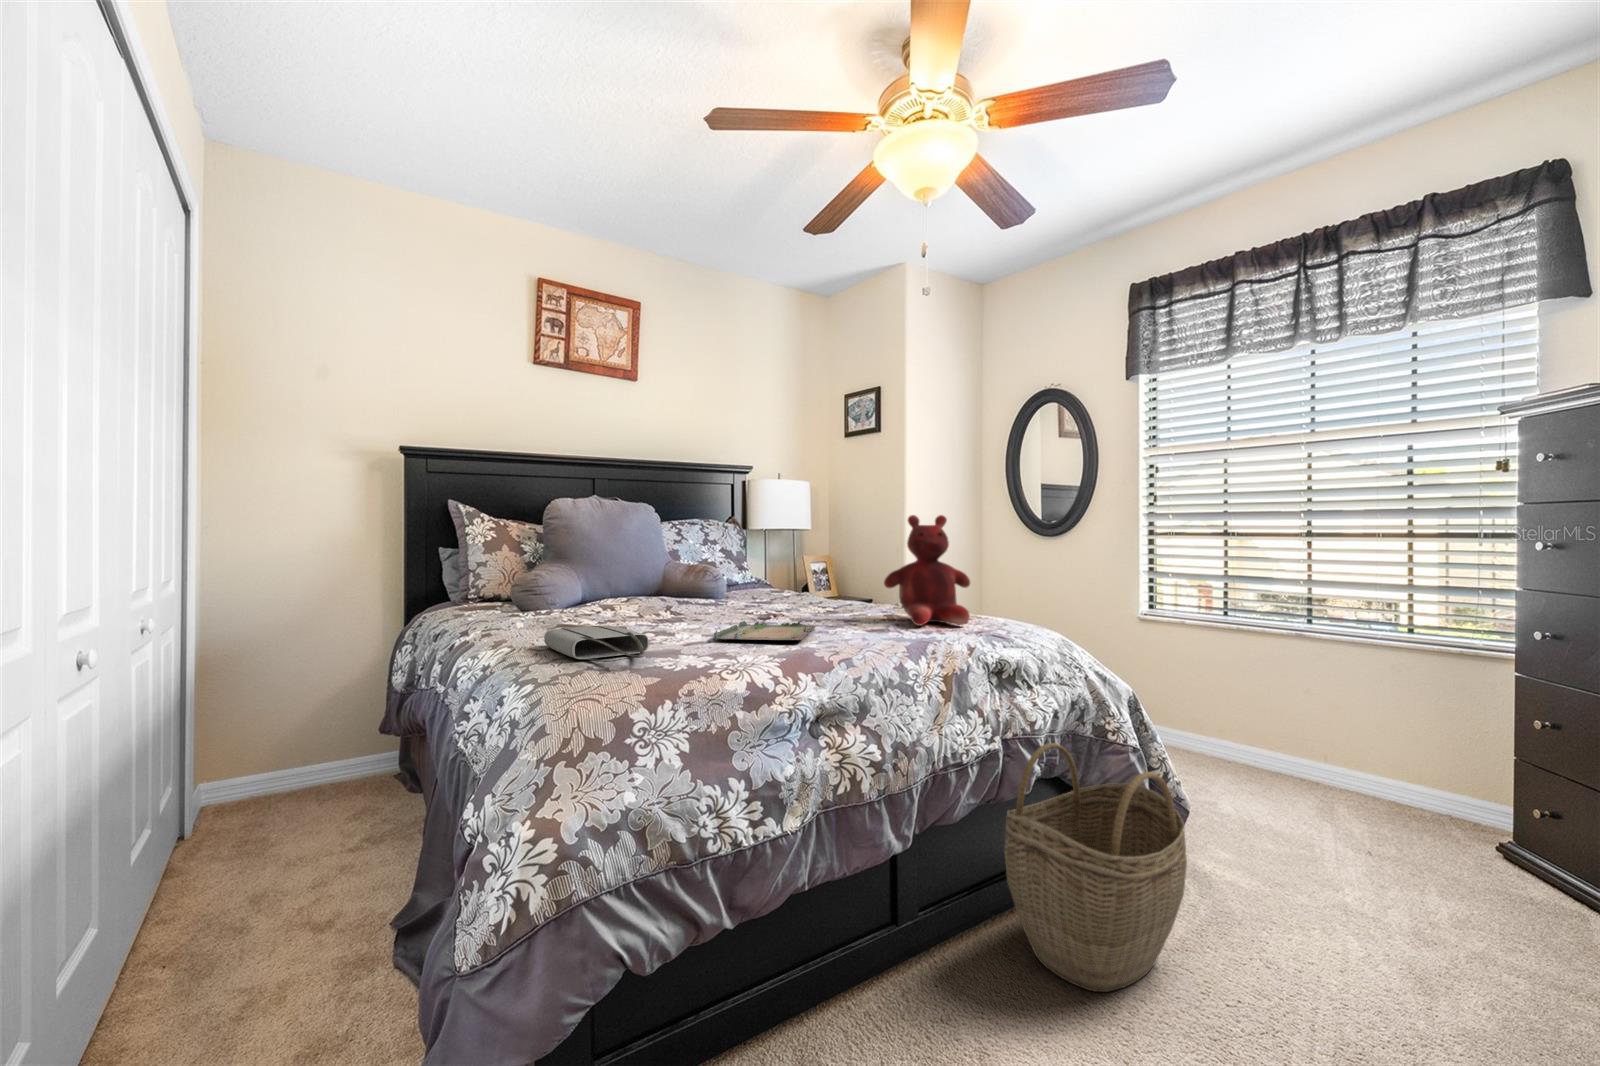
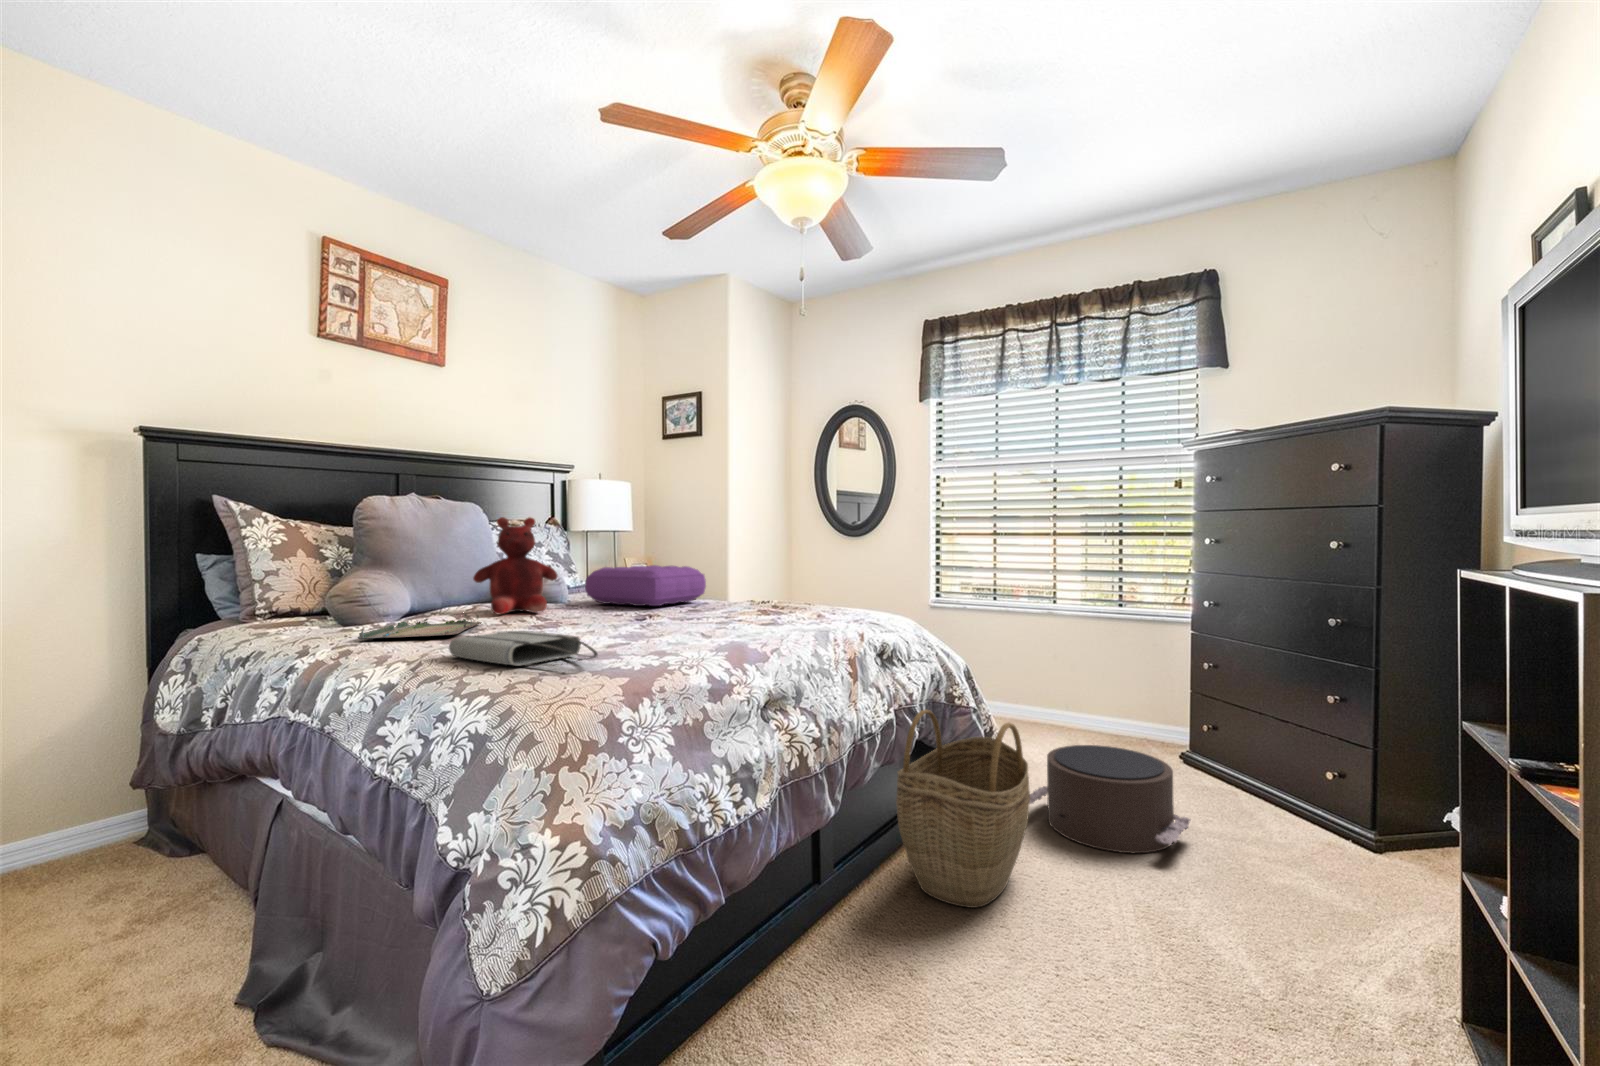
teddy bear: present [884,515,970,626] -> present [473,517,557,614]
pillow: none [730,565,845,606] -> present [585,565,706,606]
tray: present [713,617,816,640] -> present [358,615,482,640]
pouf: none [1204,810,1466,975] -> present [1030,745,1191,853]

